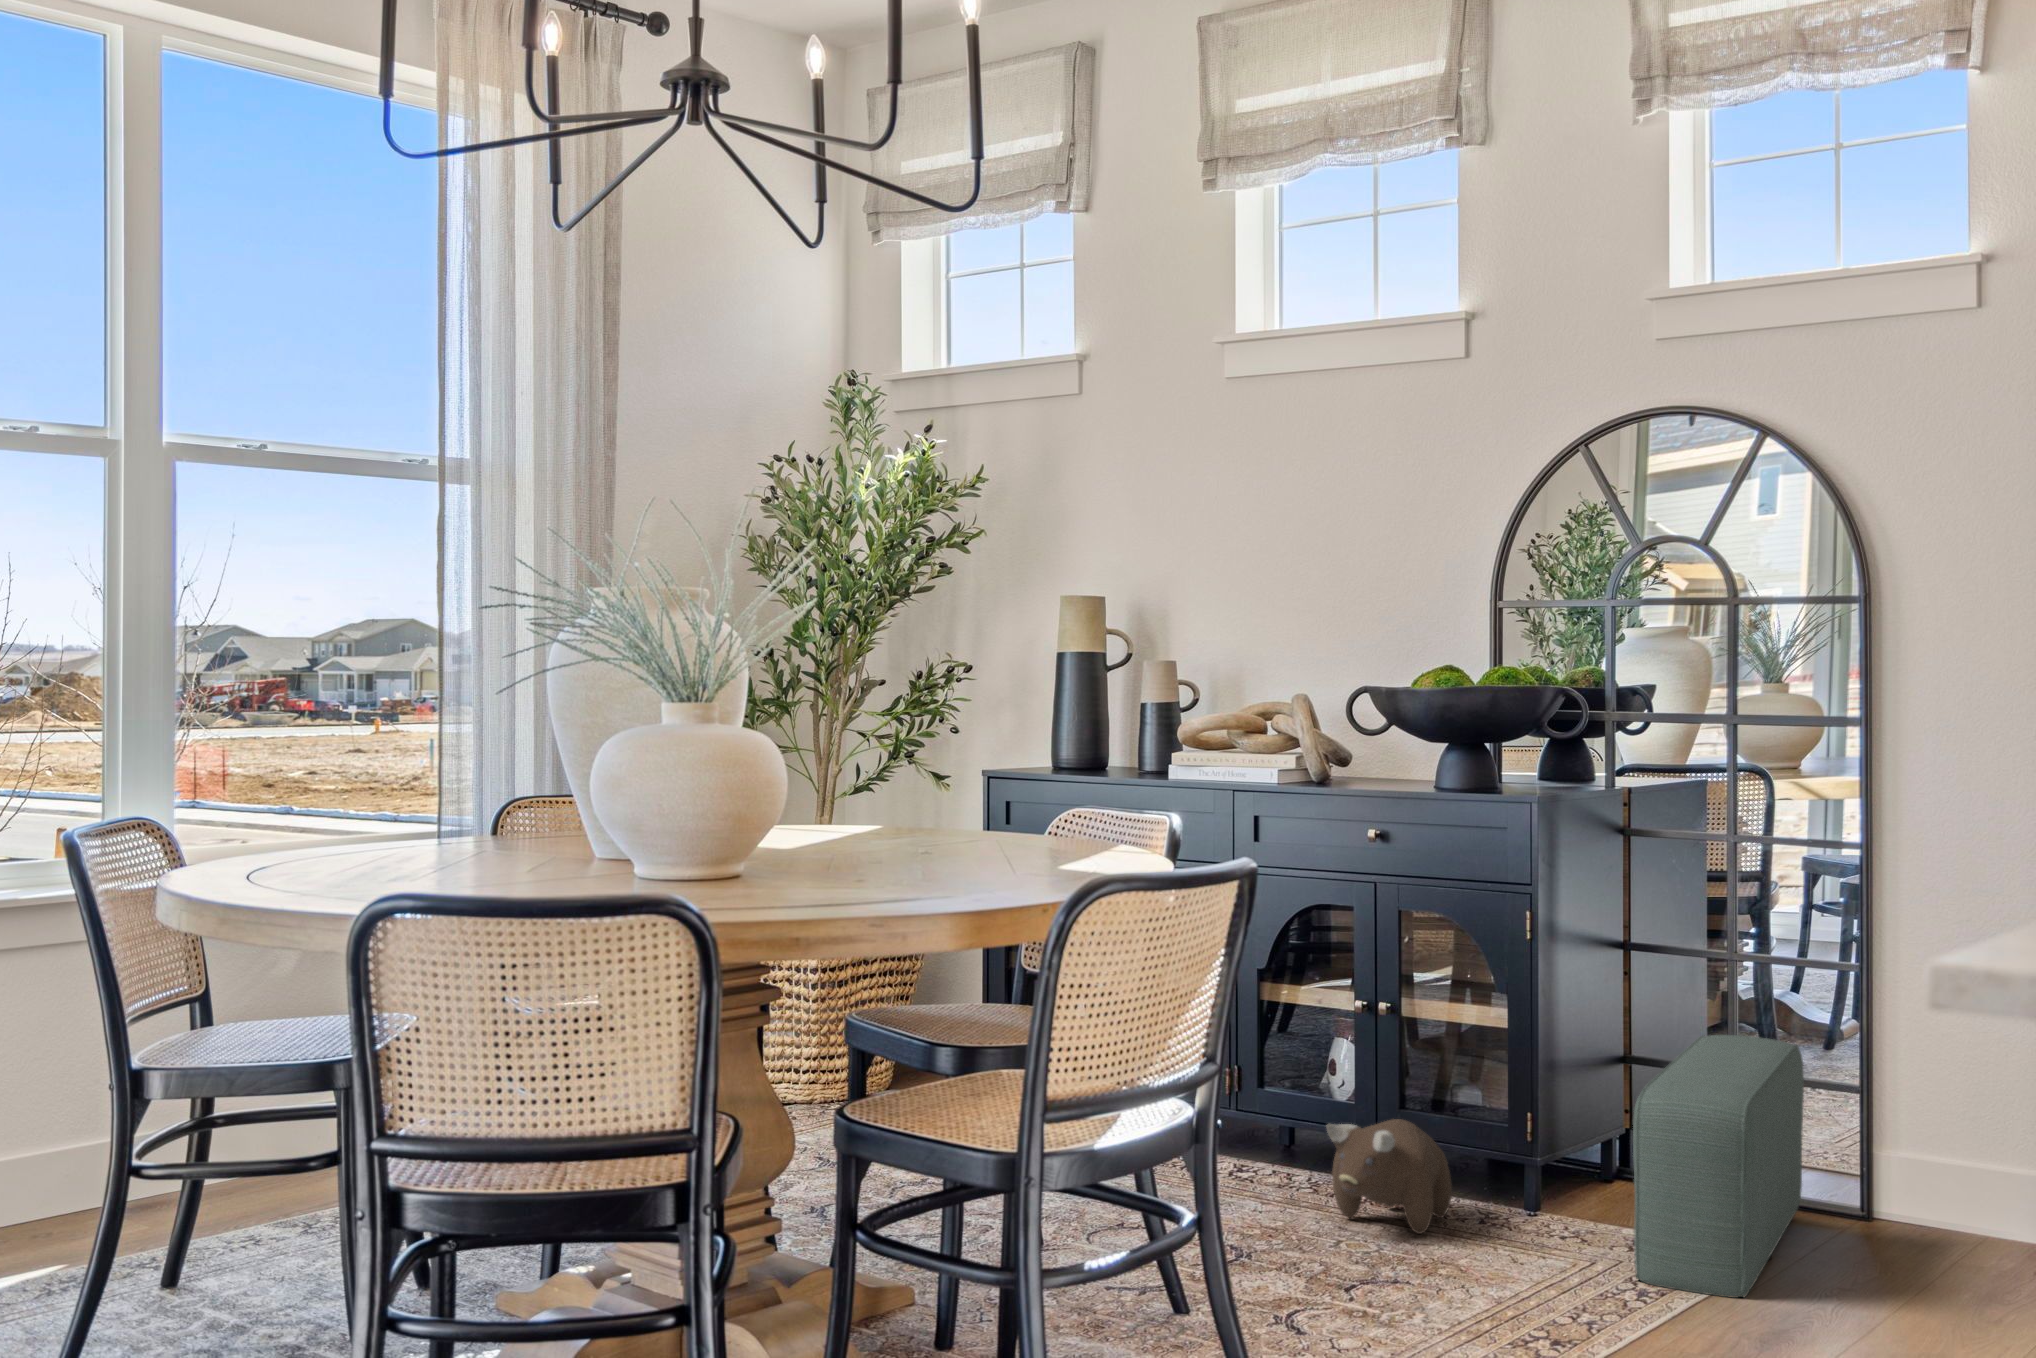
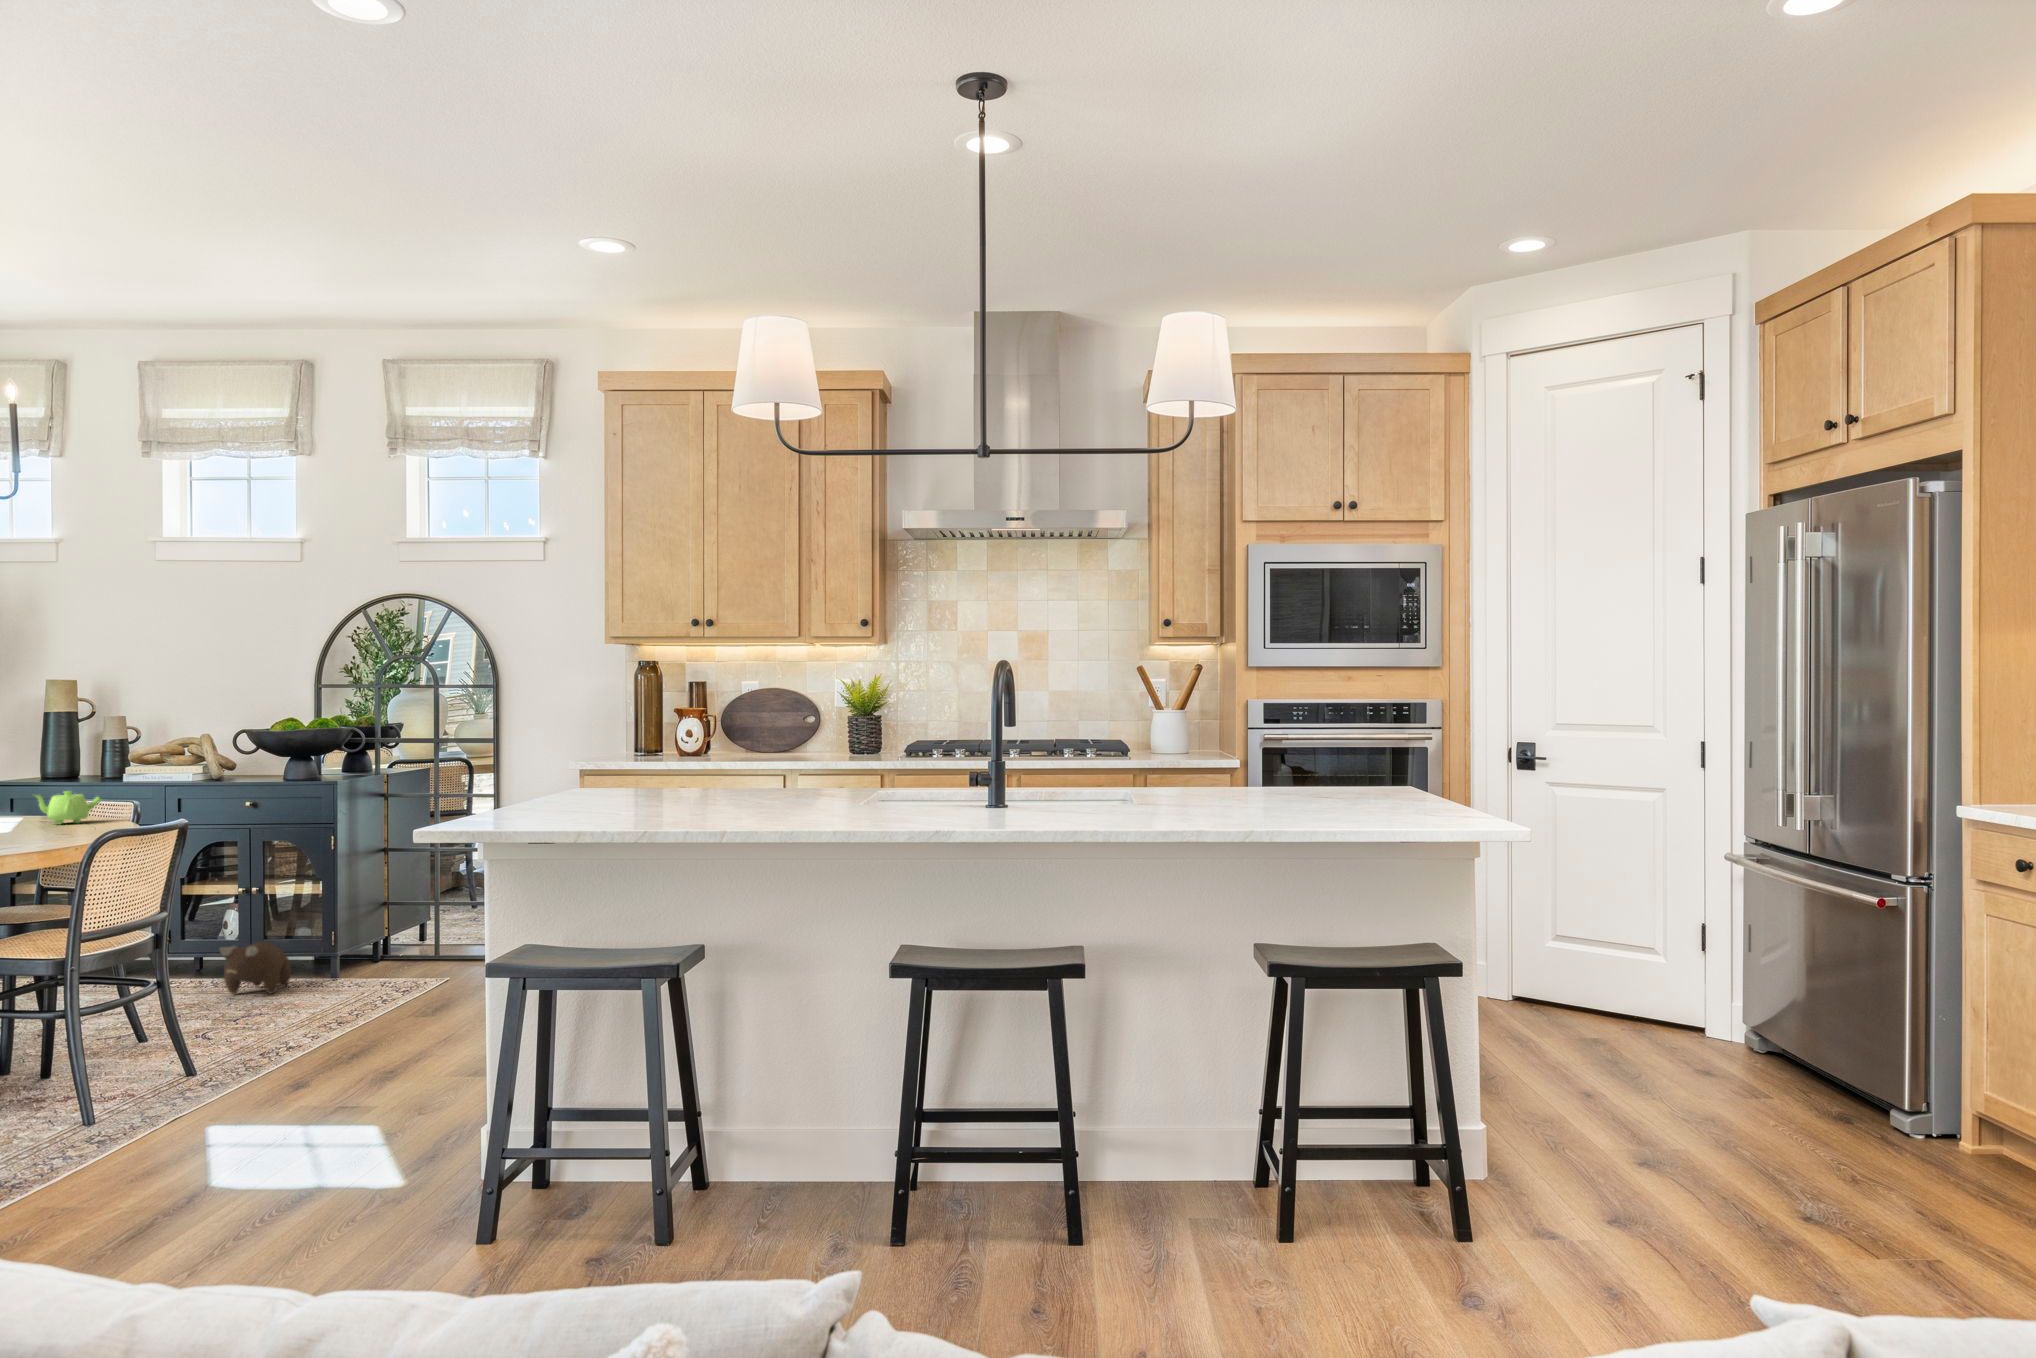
teapot: none [1013,789,1129,856] -> present [36,791,101,824]
pouf: present [1633,1035,1804,1298] -> none [377,883,468,993]

